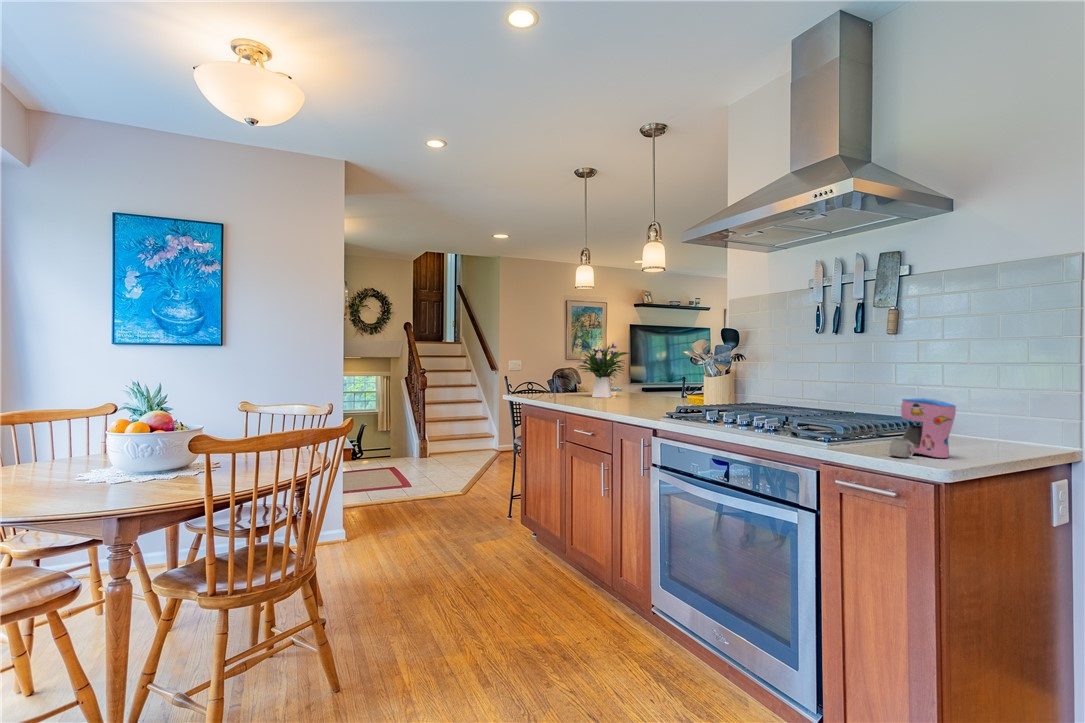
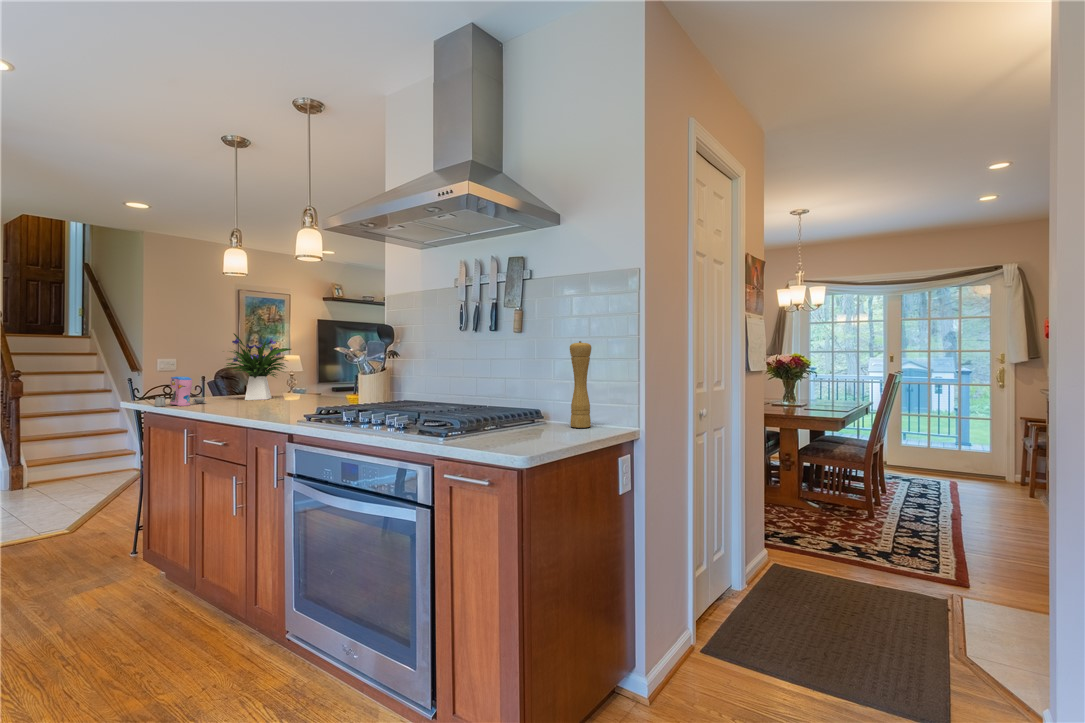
pepper mill: none [981,344,1015,446] -> present [570,341,591,428]
coffee maker: present [889,398,956,458] -> present [155,376,206,407]

